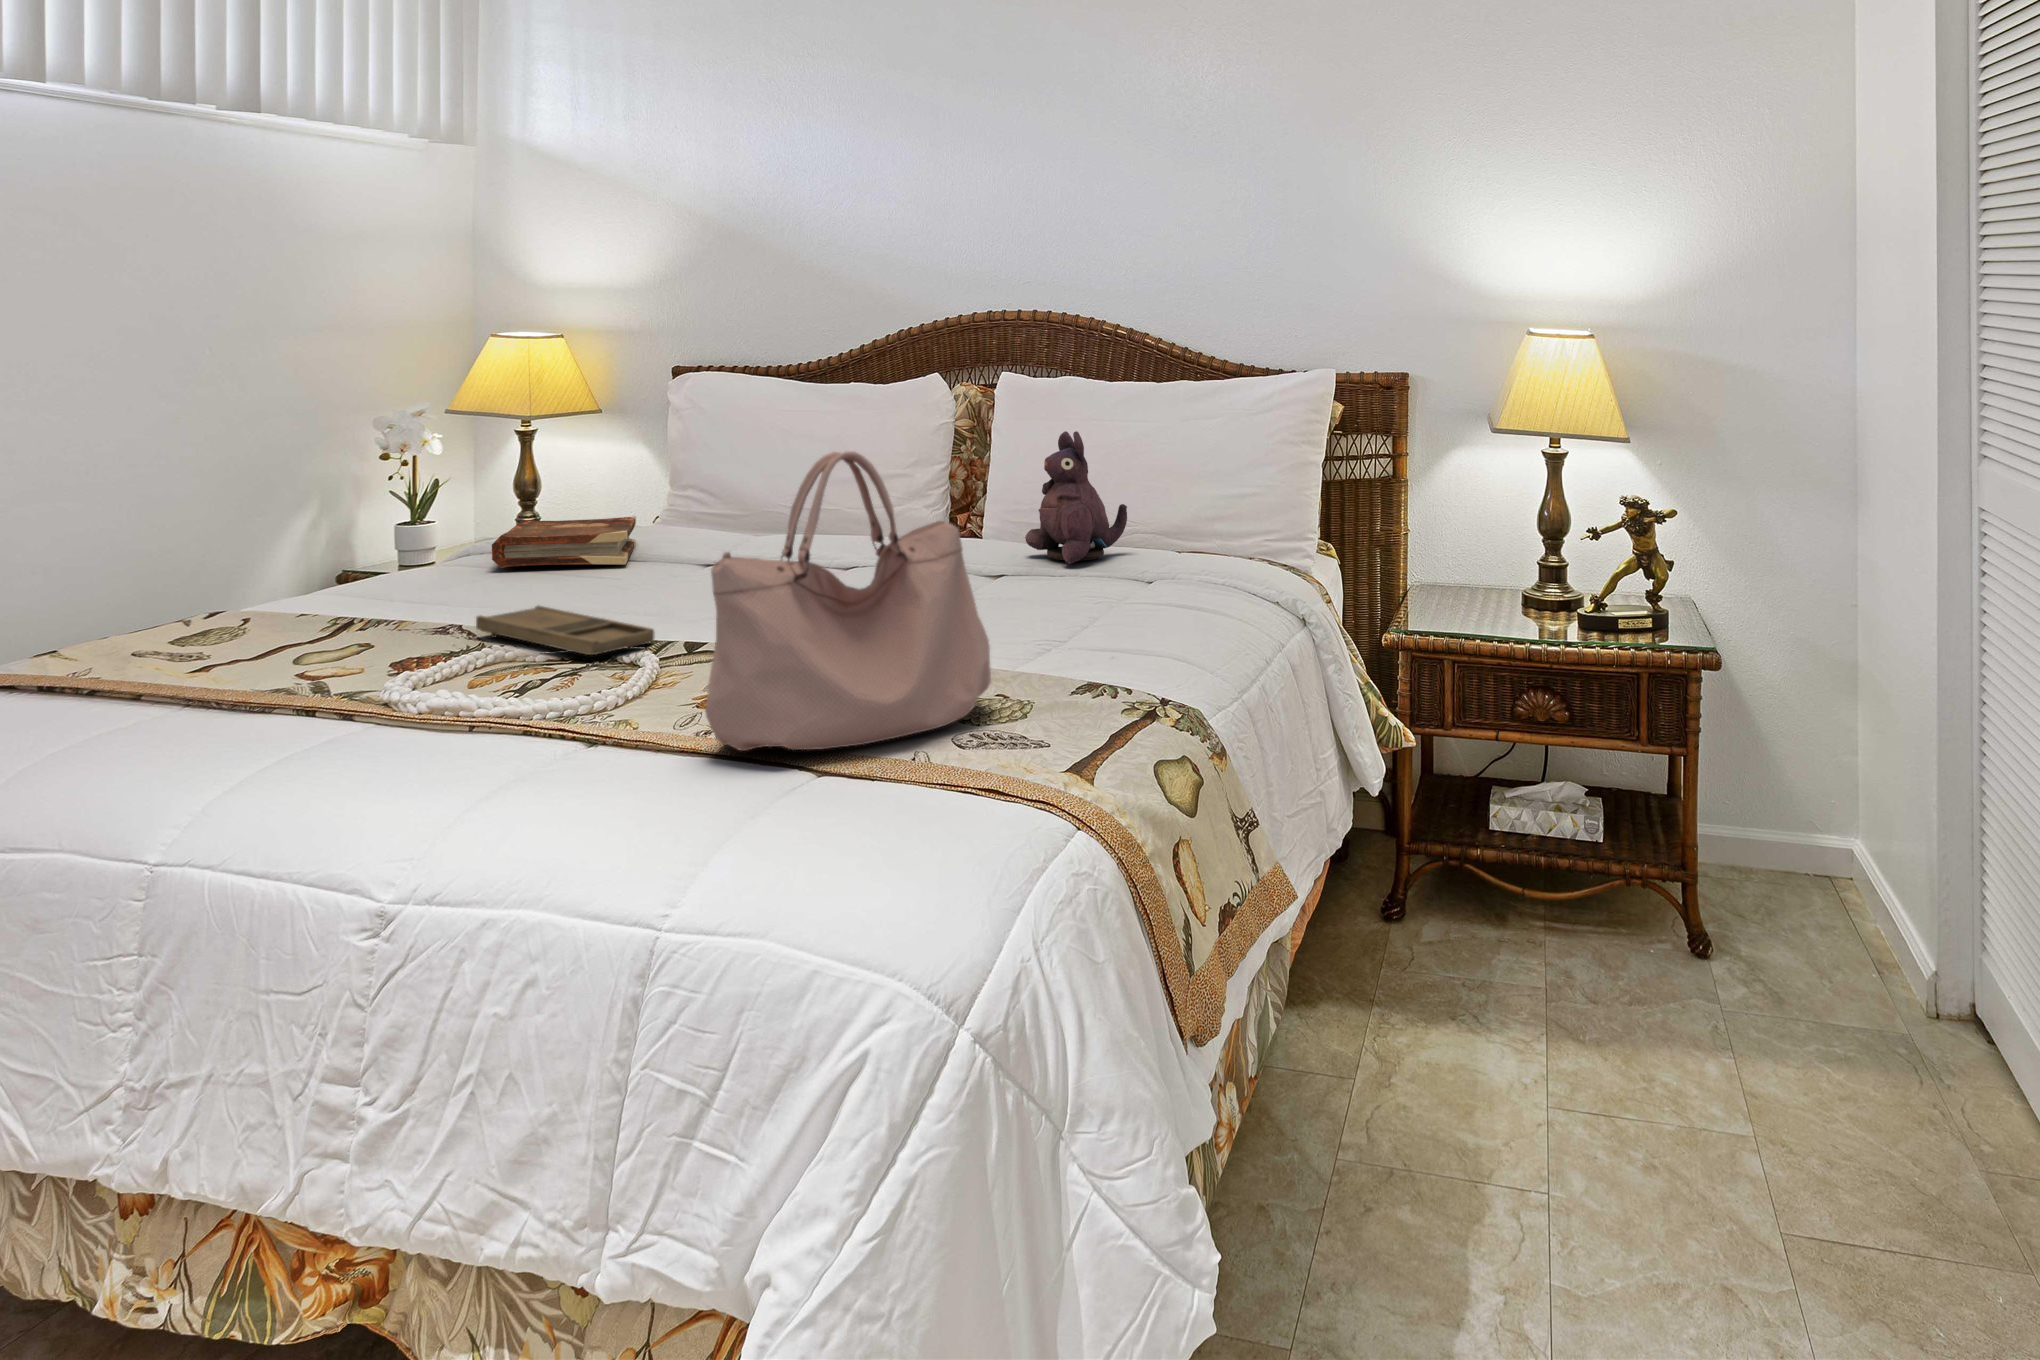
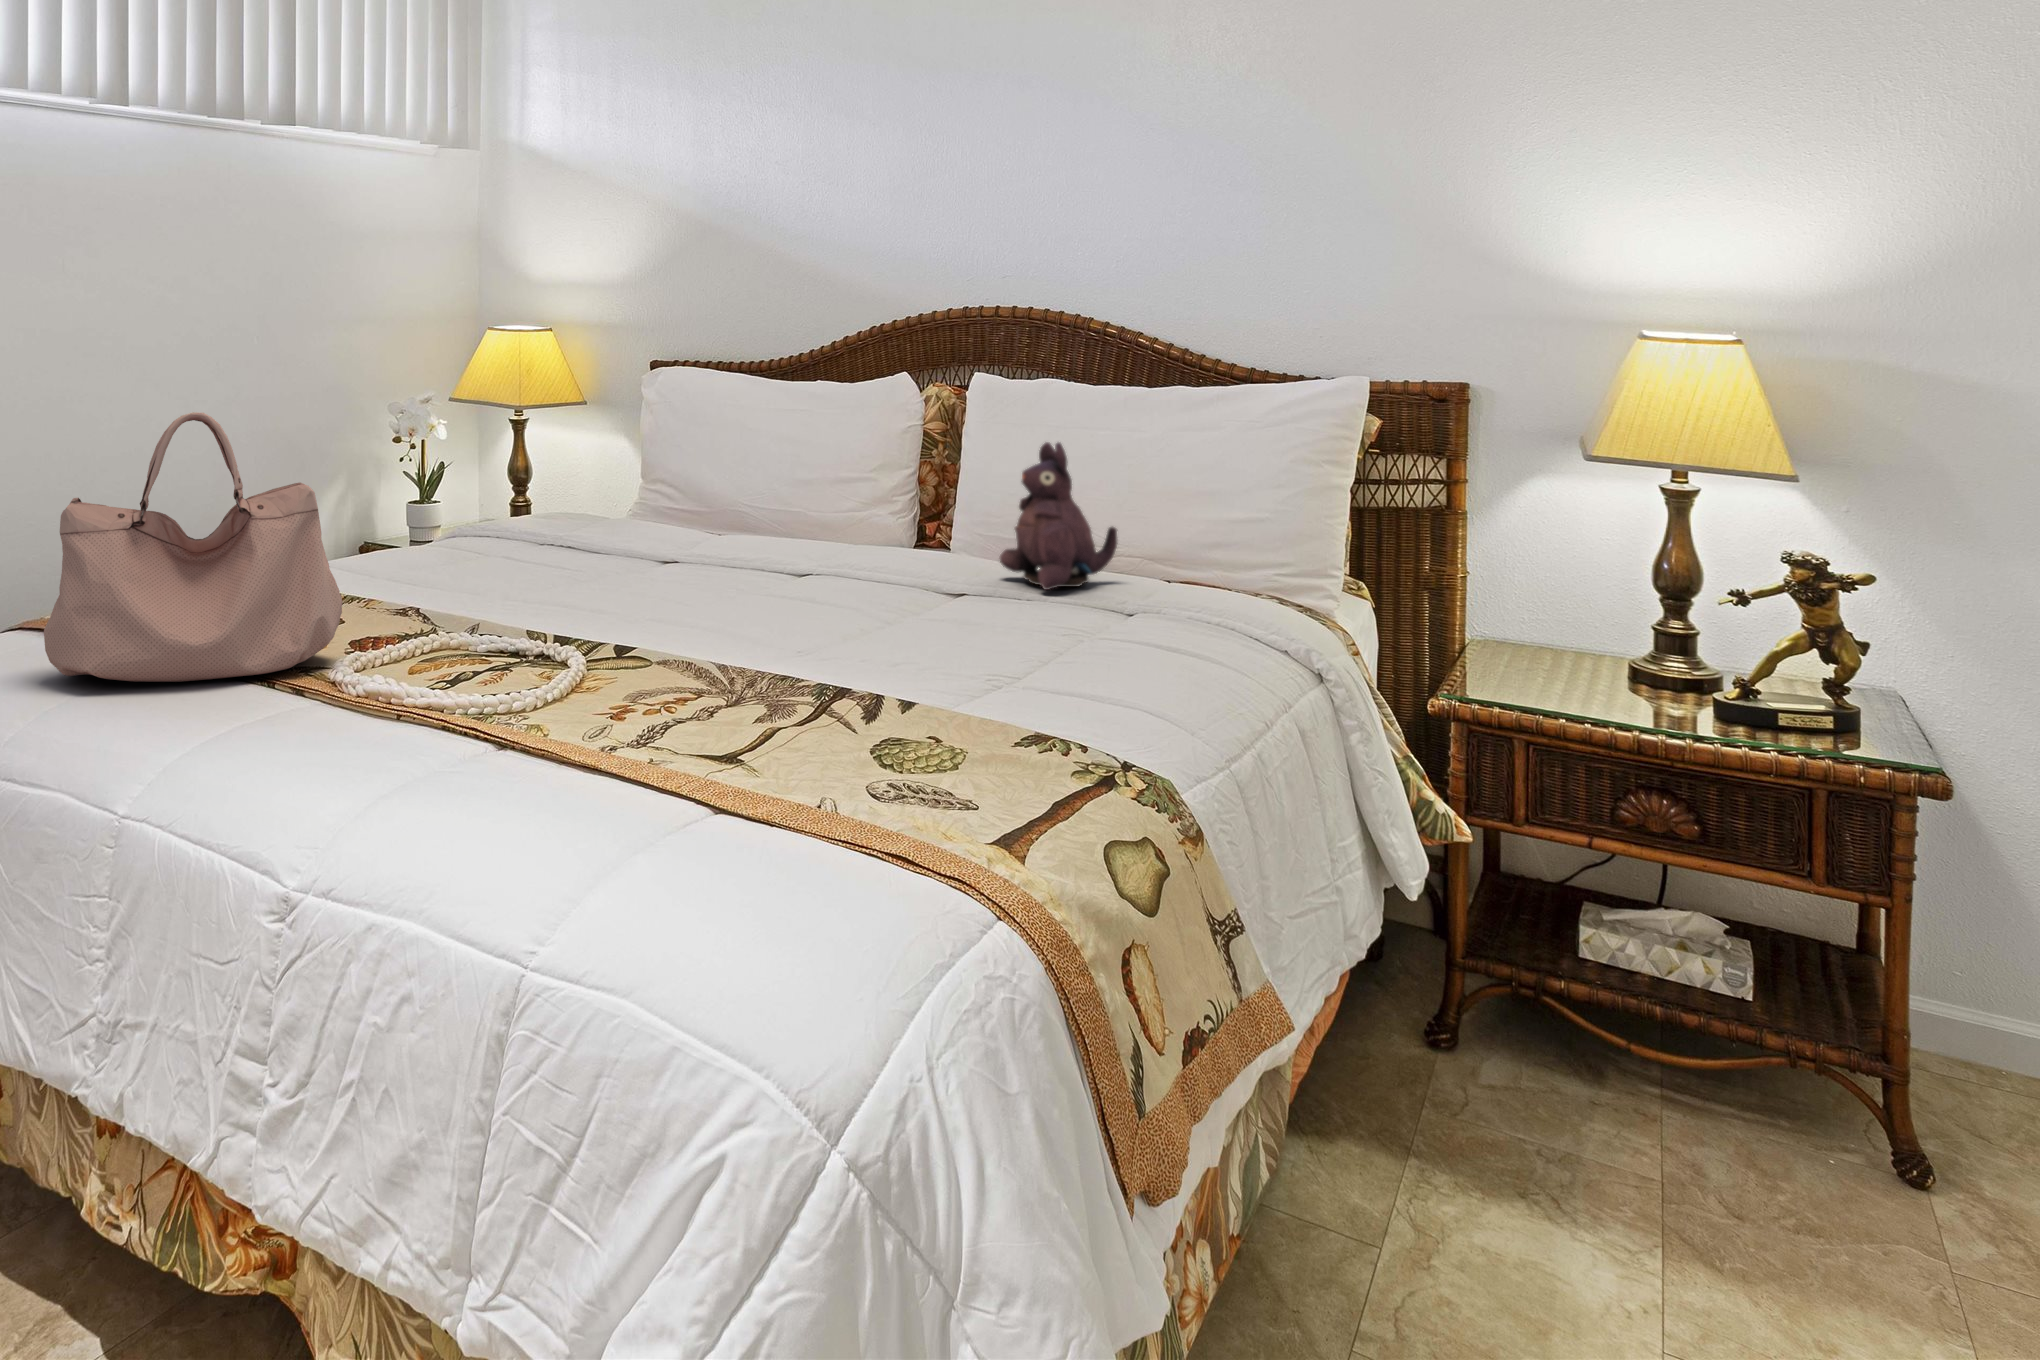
handbag: present [705,451,991,751] -> present [44,412,342,682]
book: present [492,516,636,568] -> none [460,508,603,560]
tray: present [476,606,654,655] -> none [423,597,587,653]

